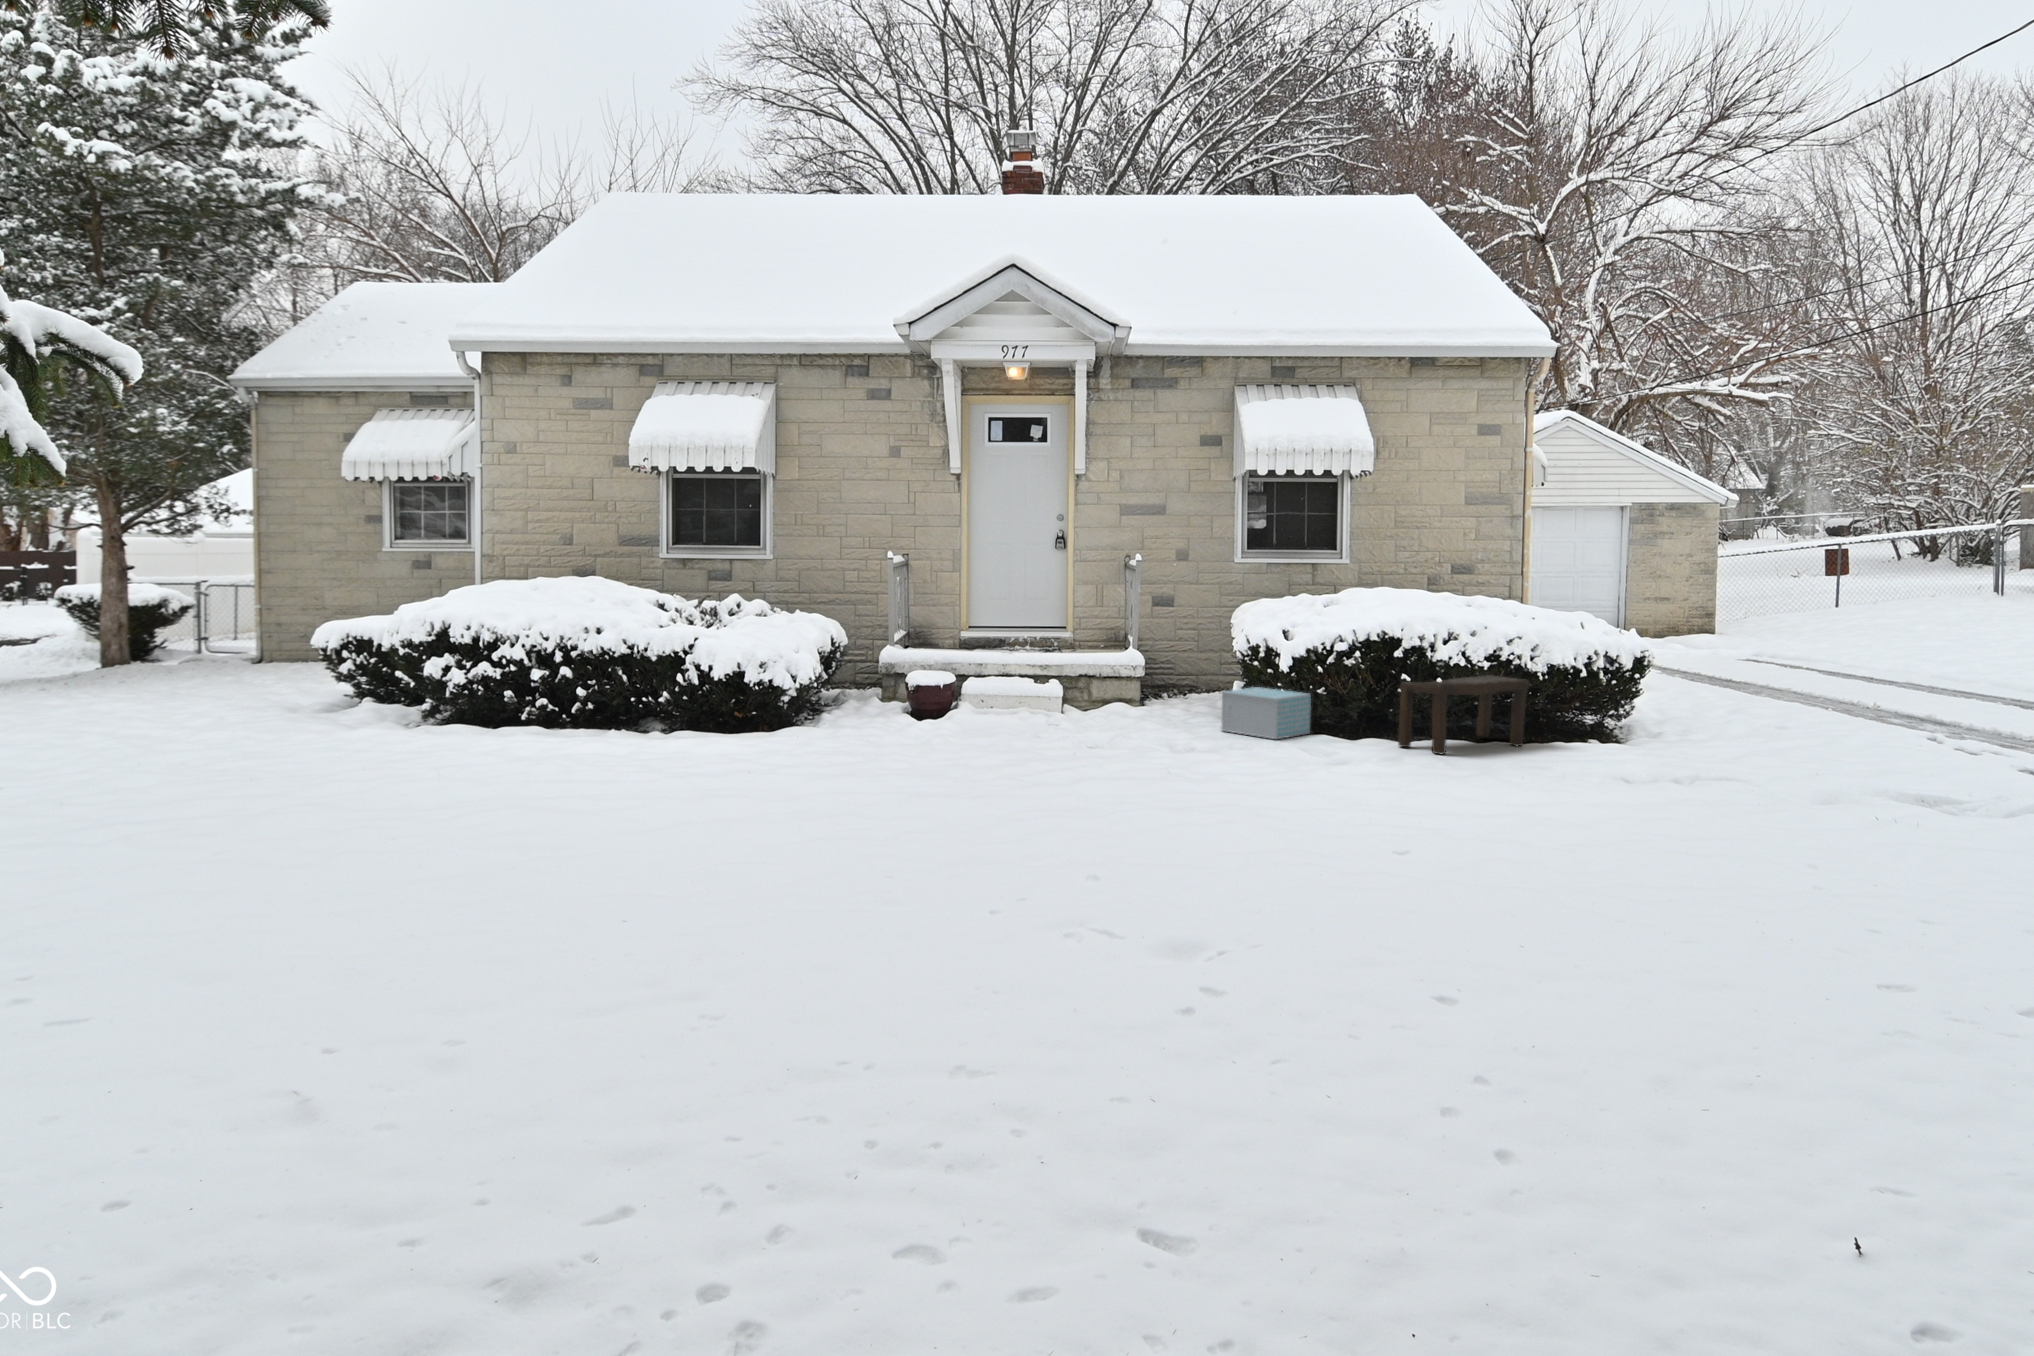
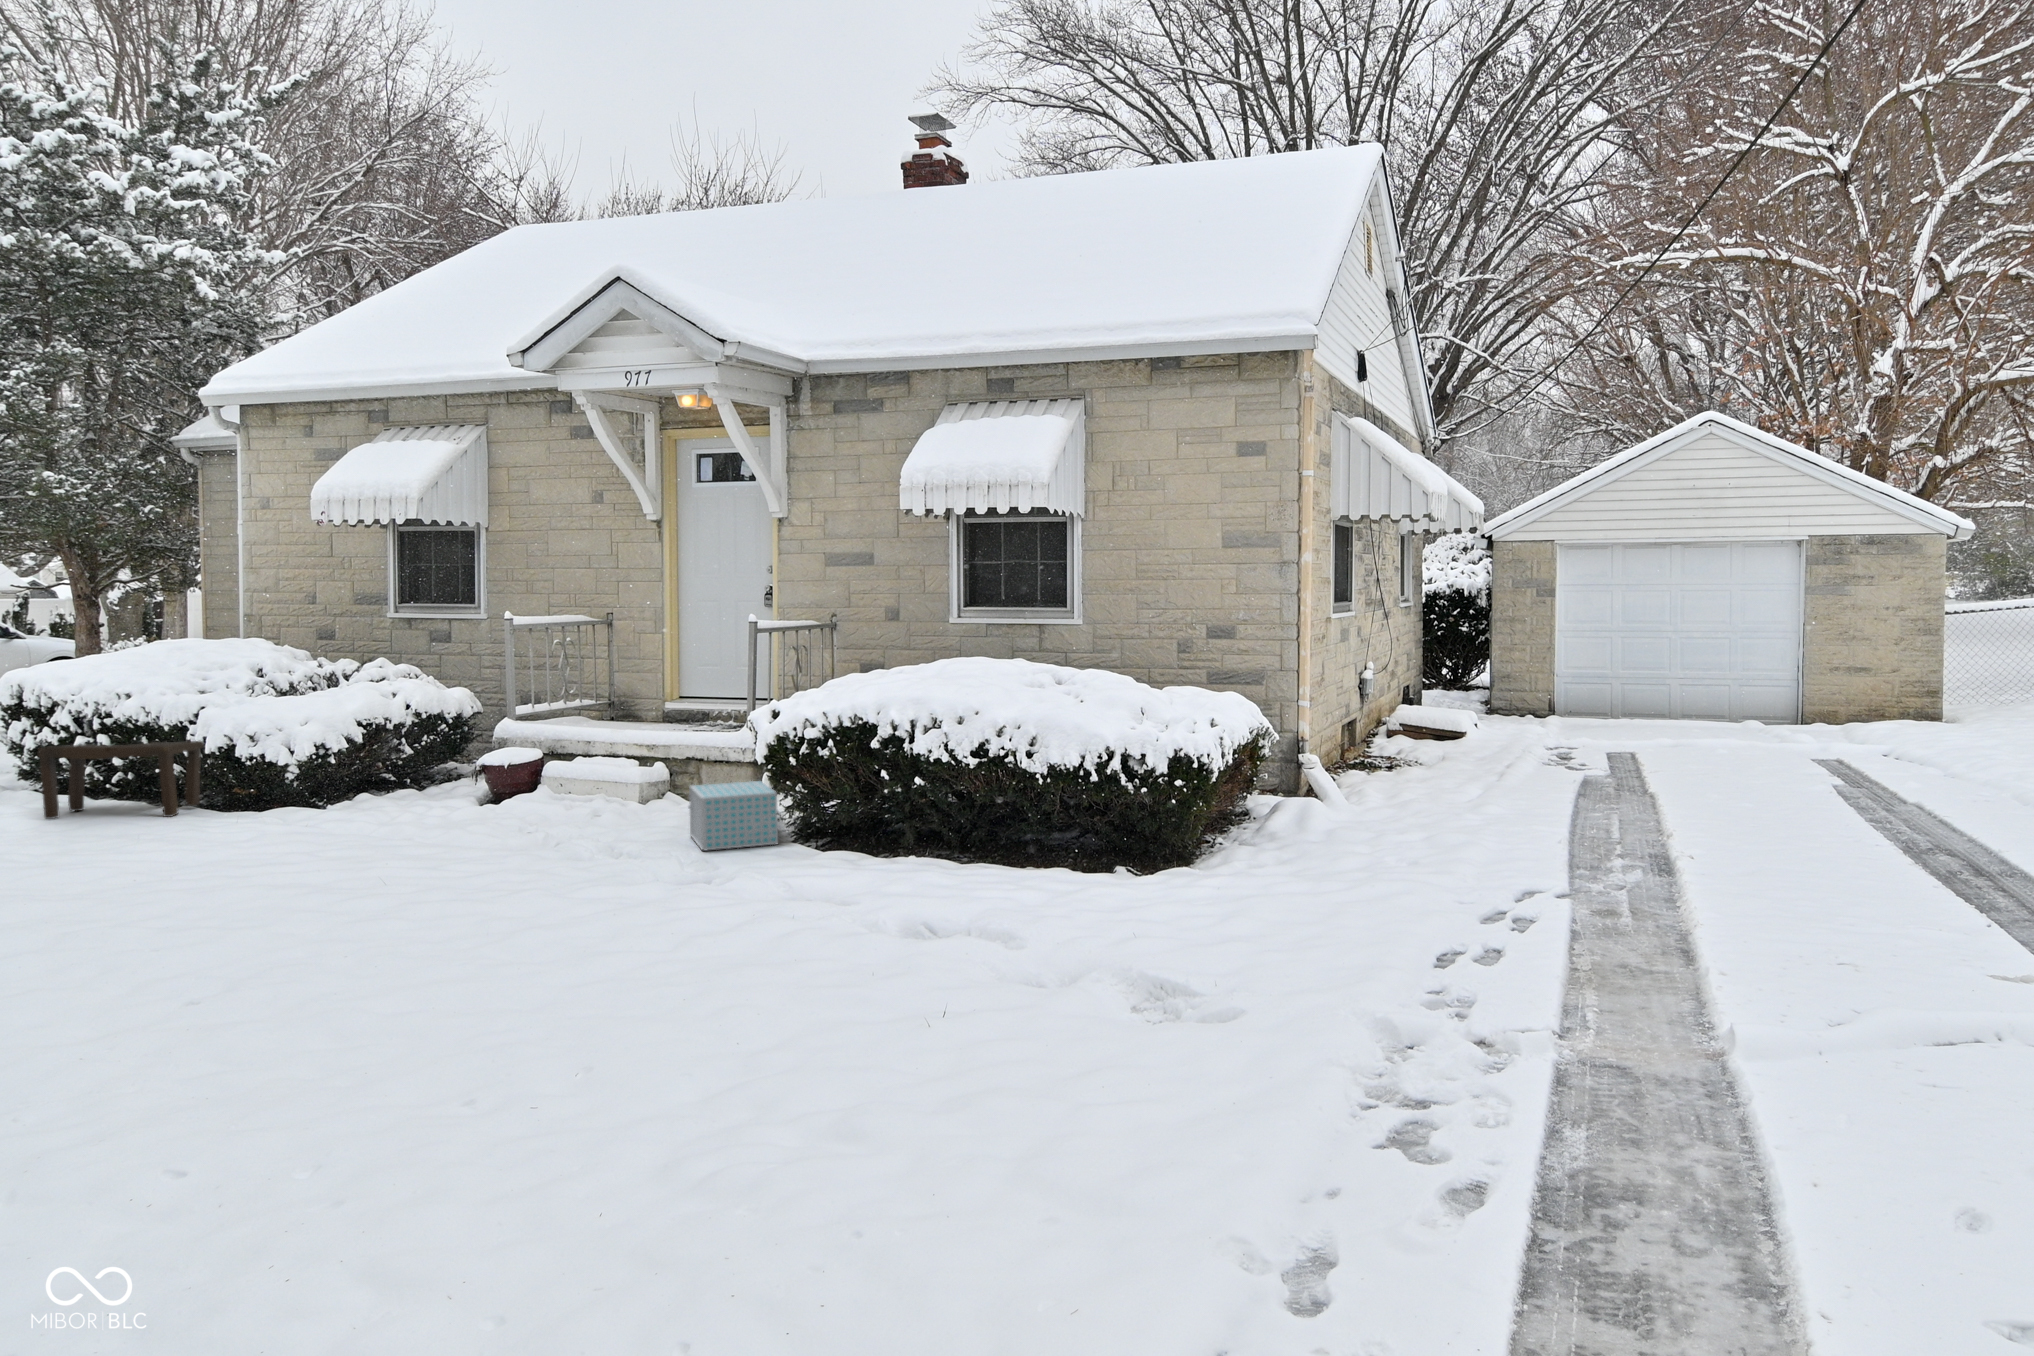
bench: present [1398,675,1529,754] -> present [38,741,204,819]

